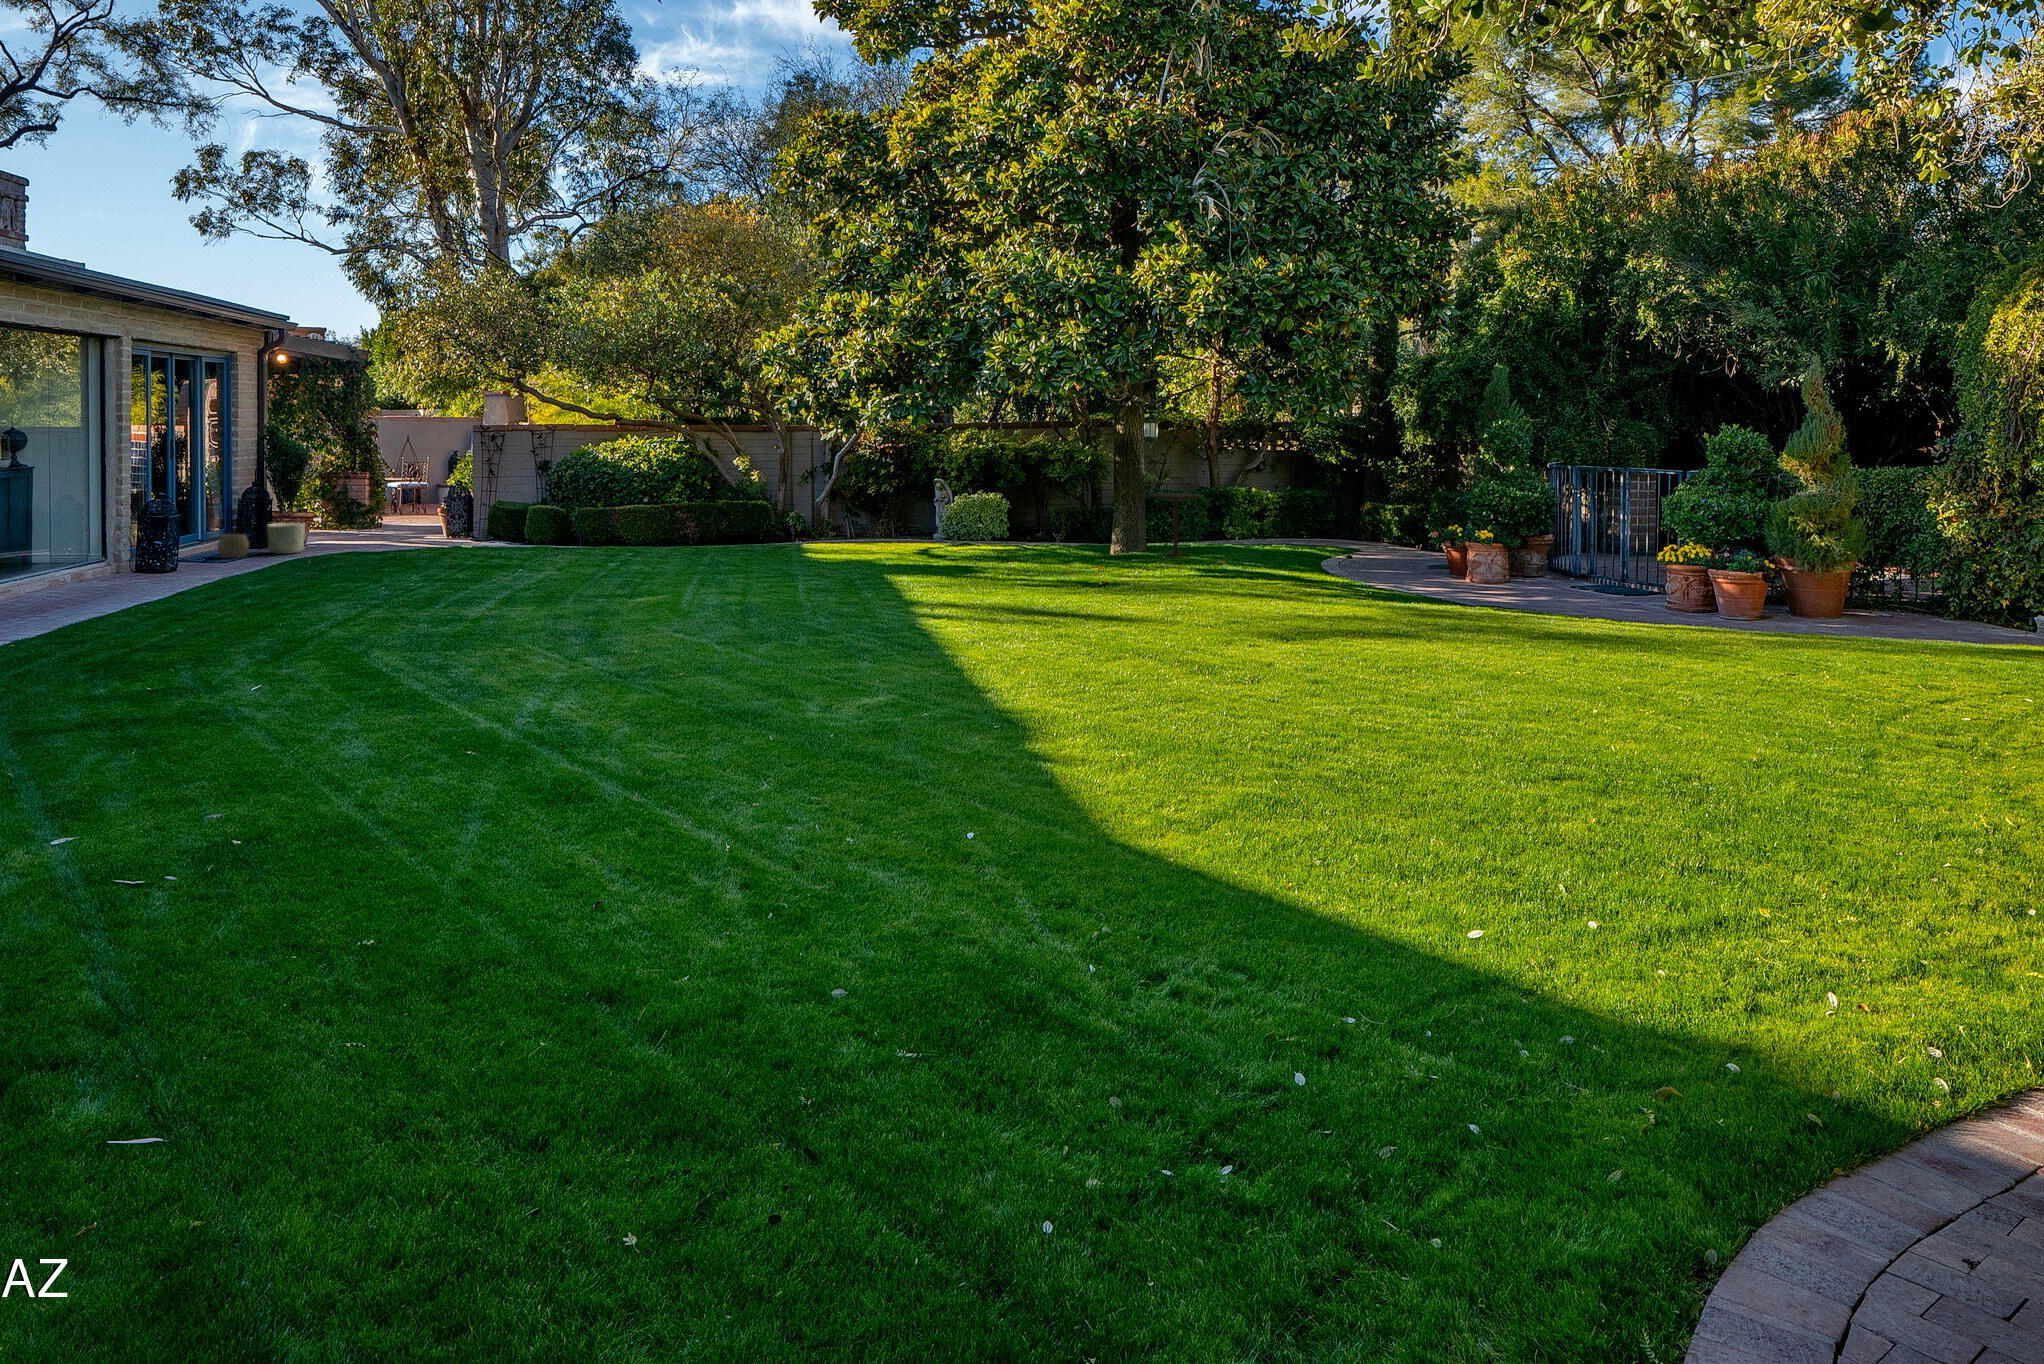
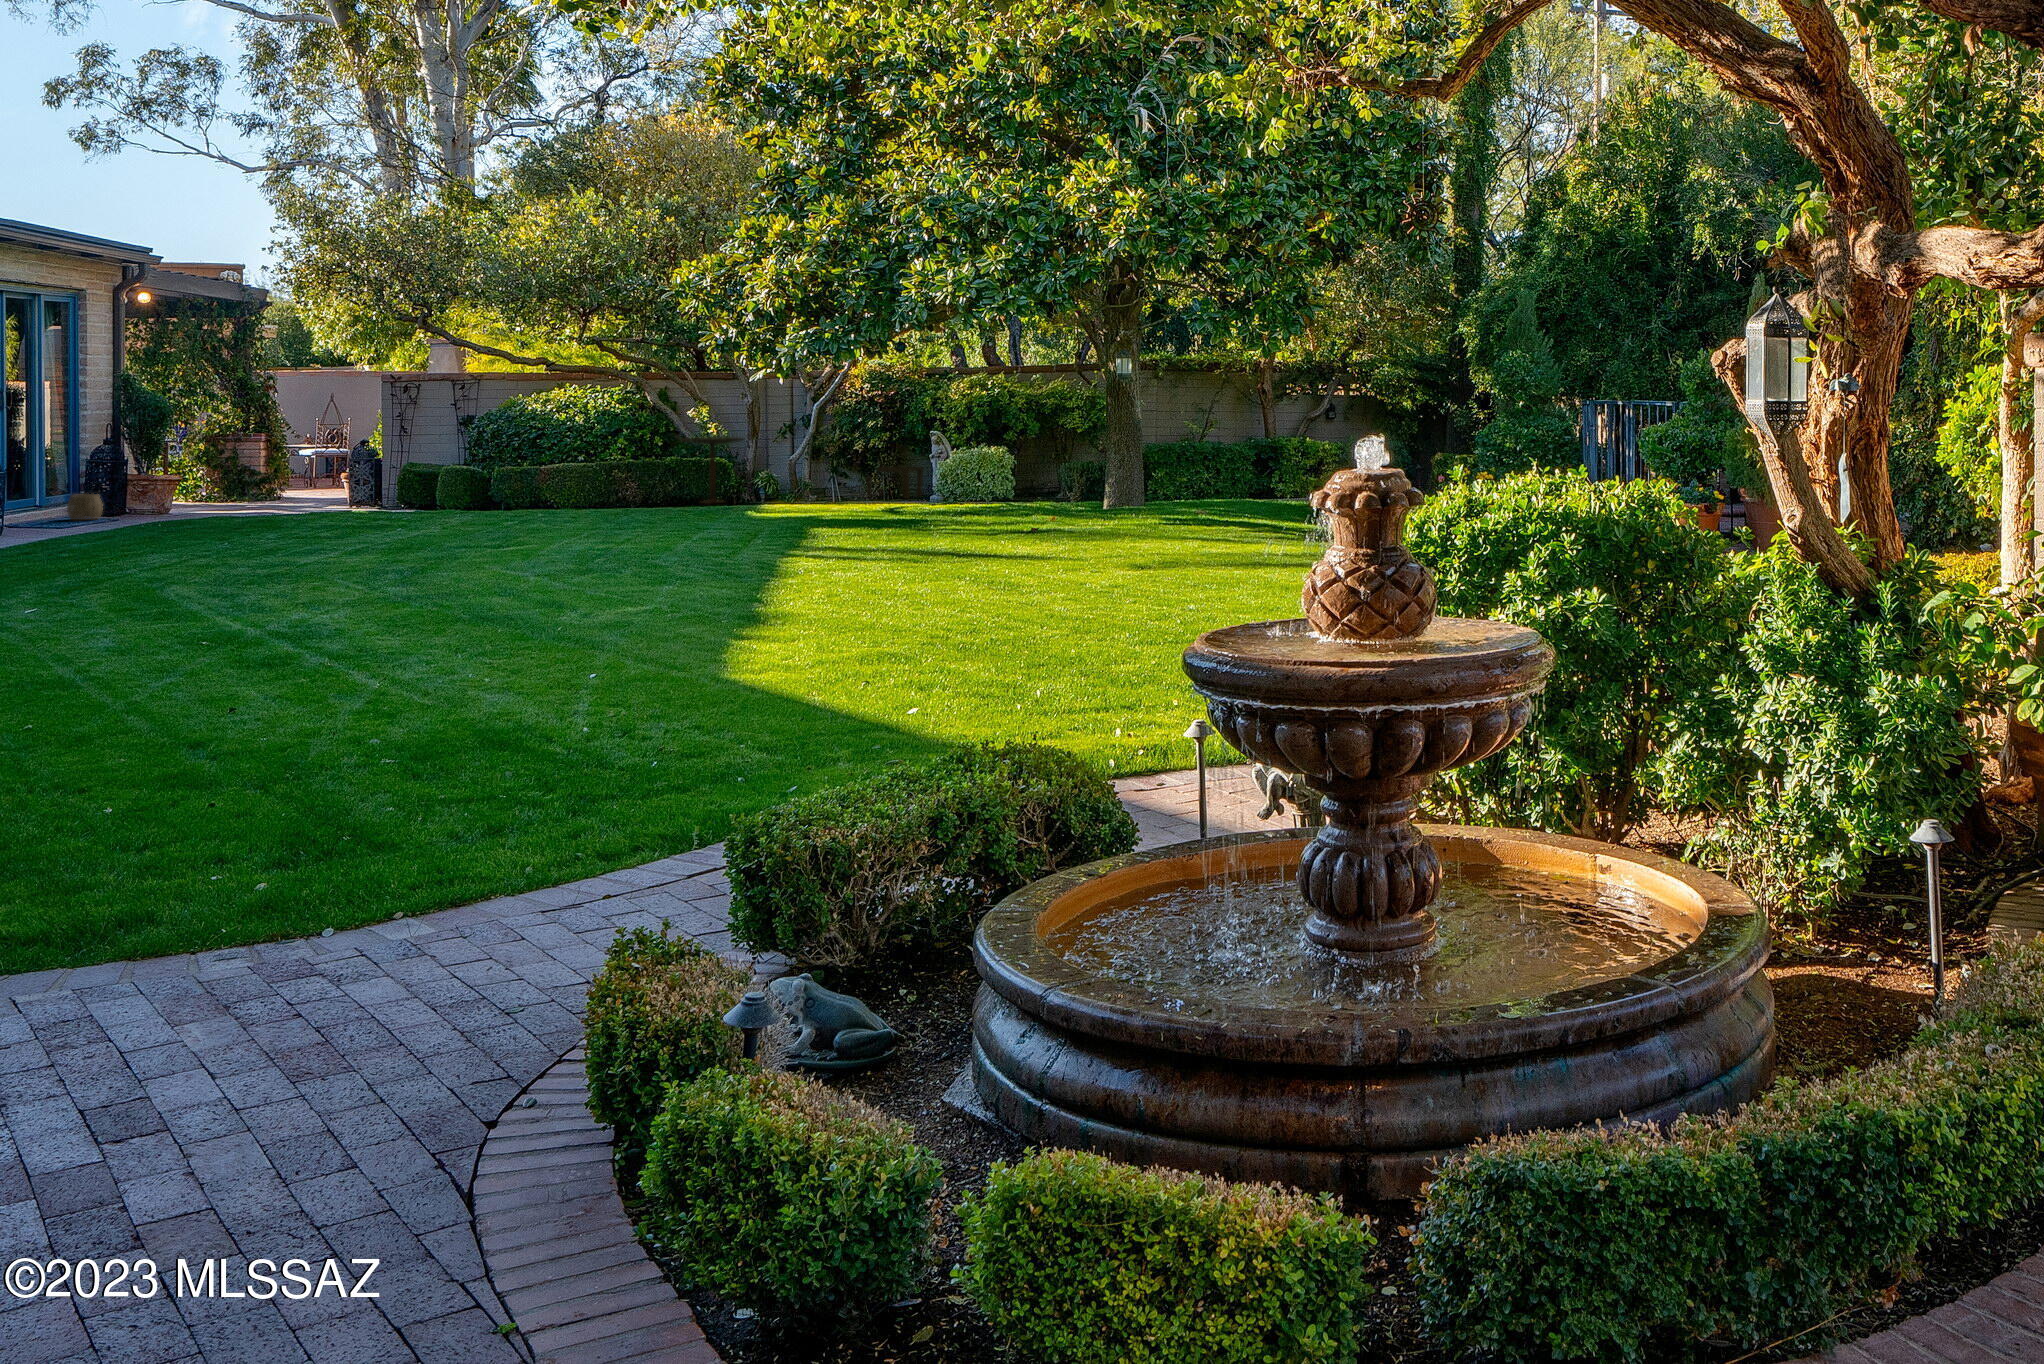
pedestal table: present [1149,493,1203,556] -> present [681,437,743,504]
bench: none [886,507,937,536] -> present [866,466,923,499]
planter: present [268,523,305,554] -> none [125,483,168,517]

